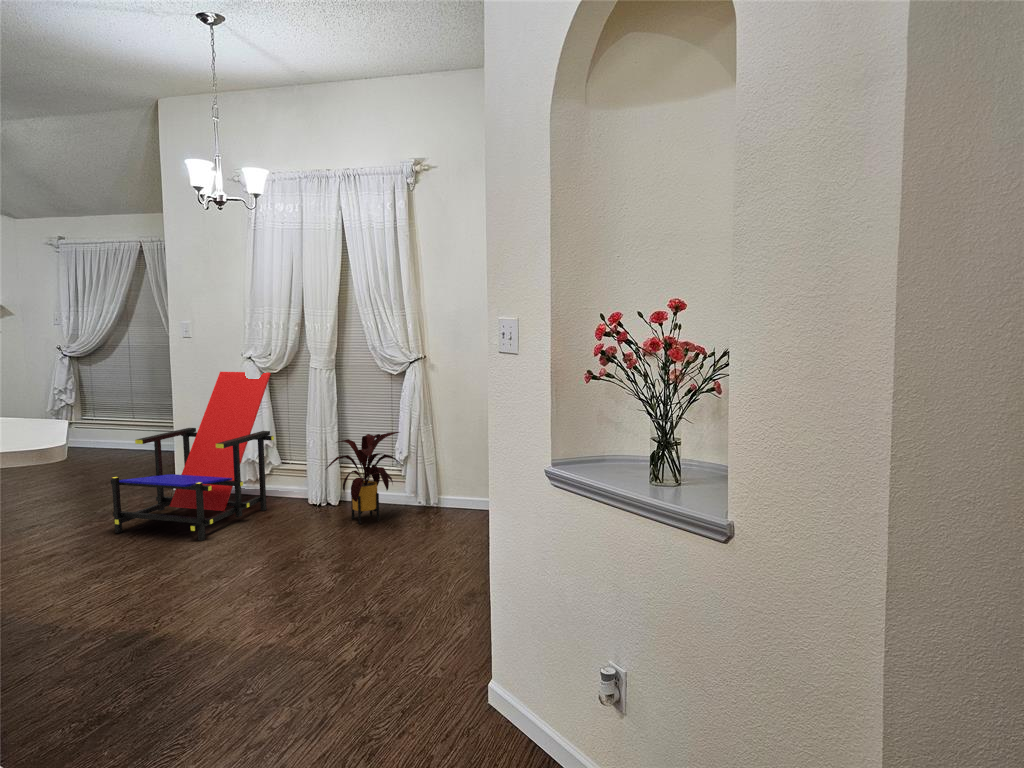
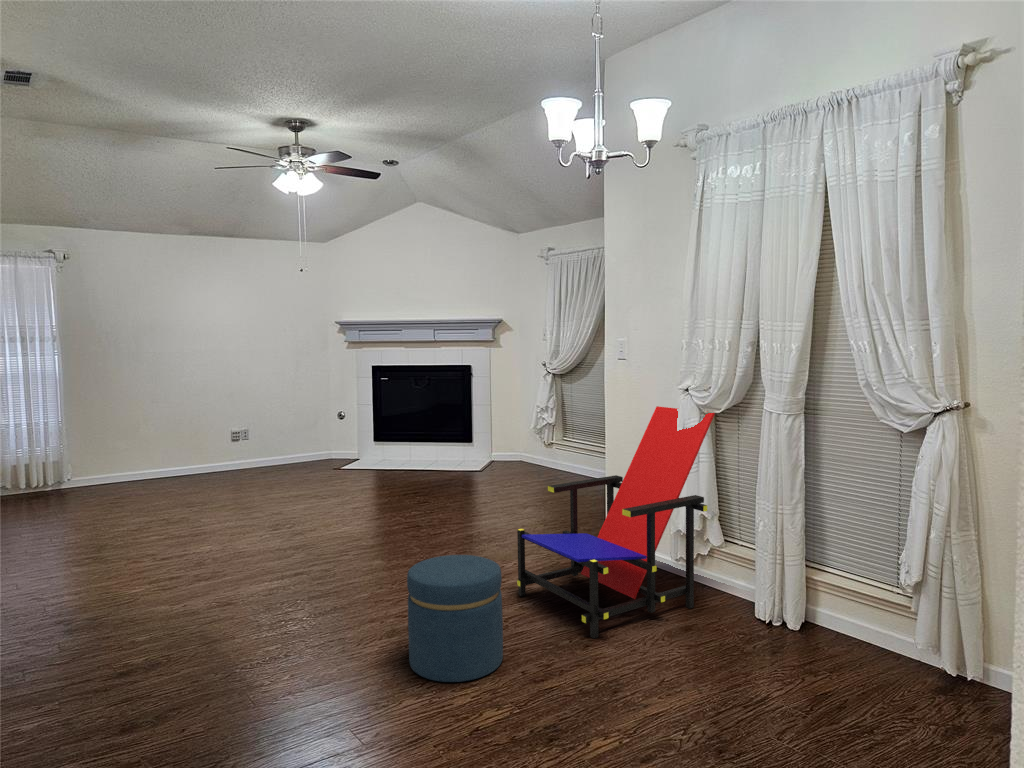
house plant: present [325,432,401,524] -> none [763,528,918,684]
ottoman: none [36,494,134,595] -> present [407,555,503,682]

